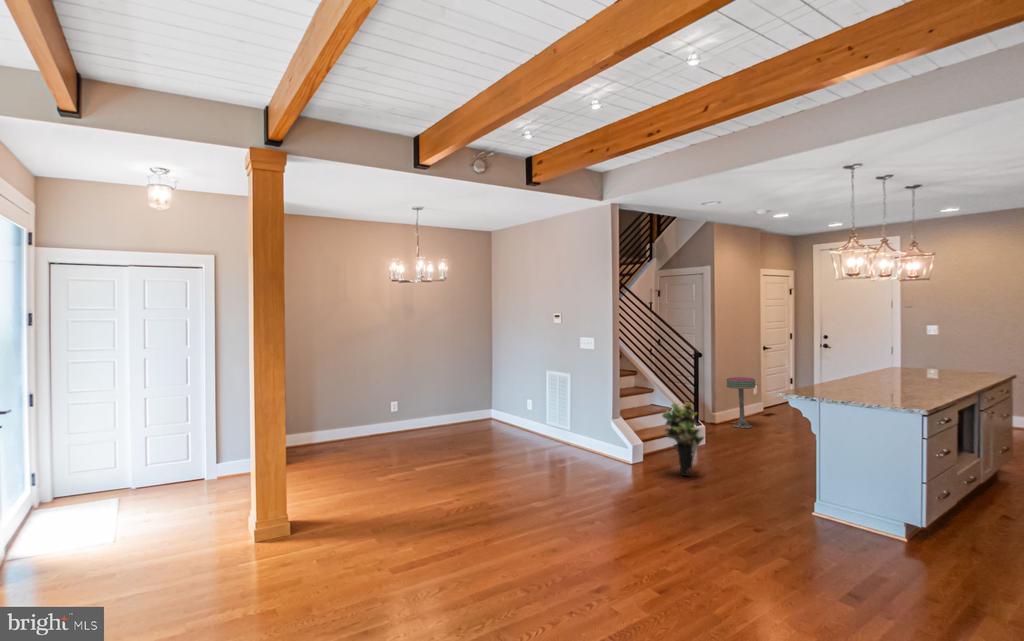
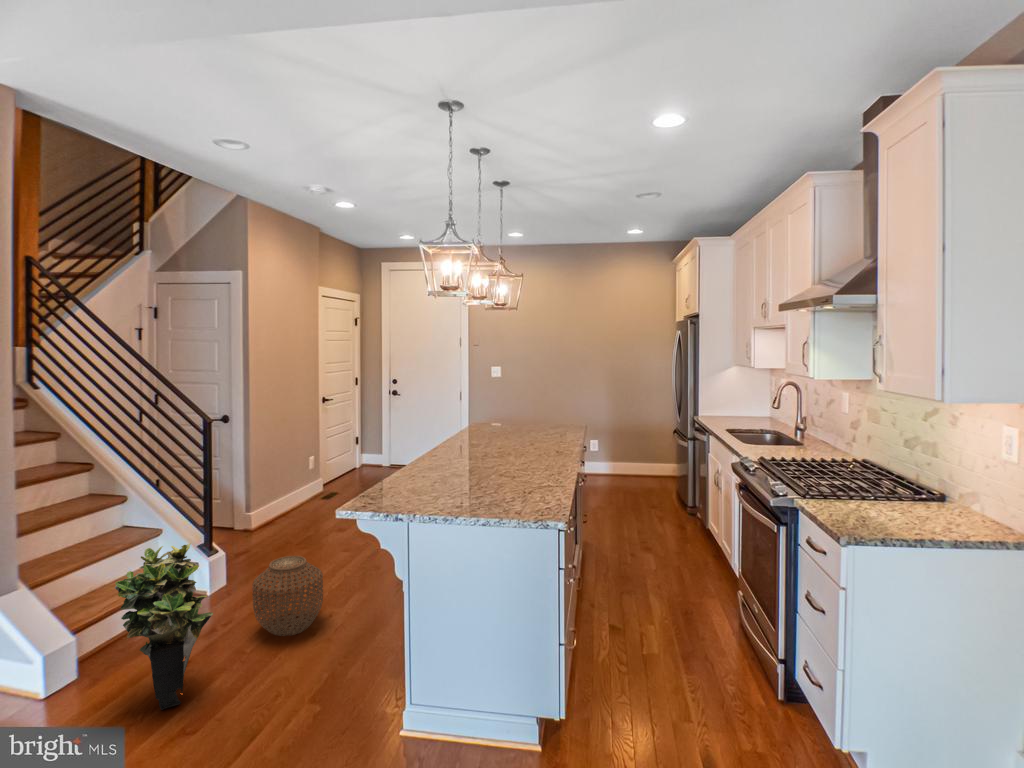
bar stool: present [726,377,755,428] -> none [268,448,311,526]
woven basket: none [723,424,764,468] -> present [253,556,323,636]

